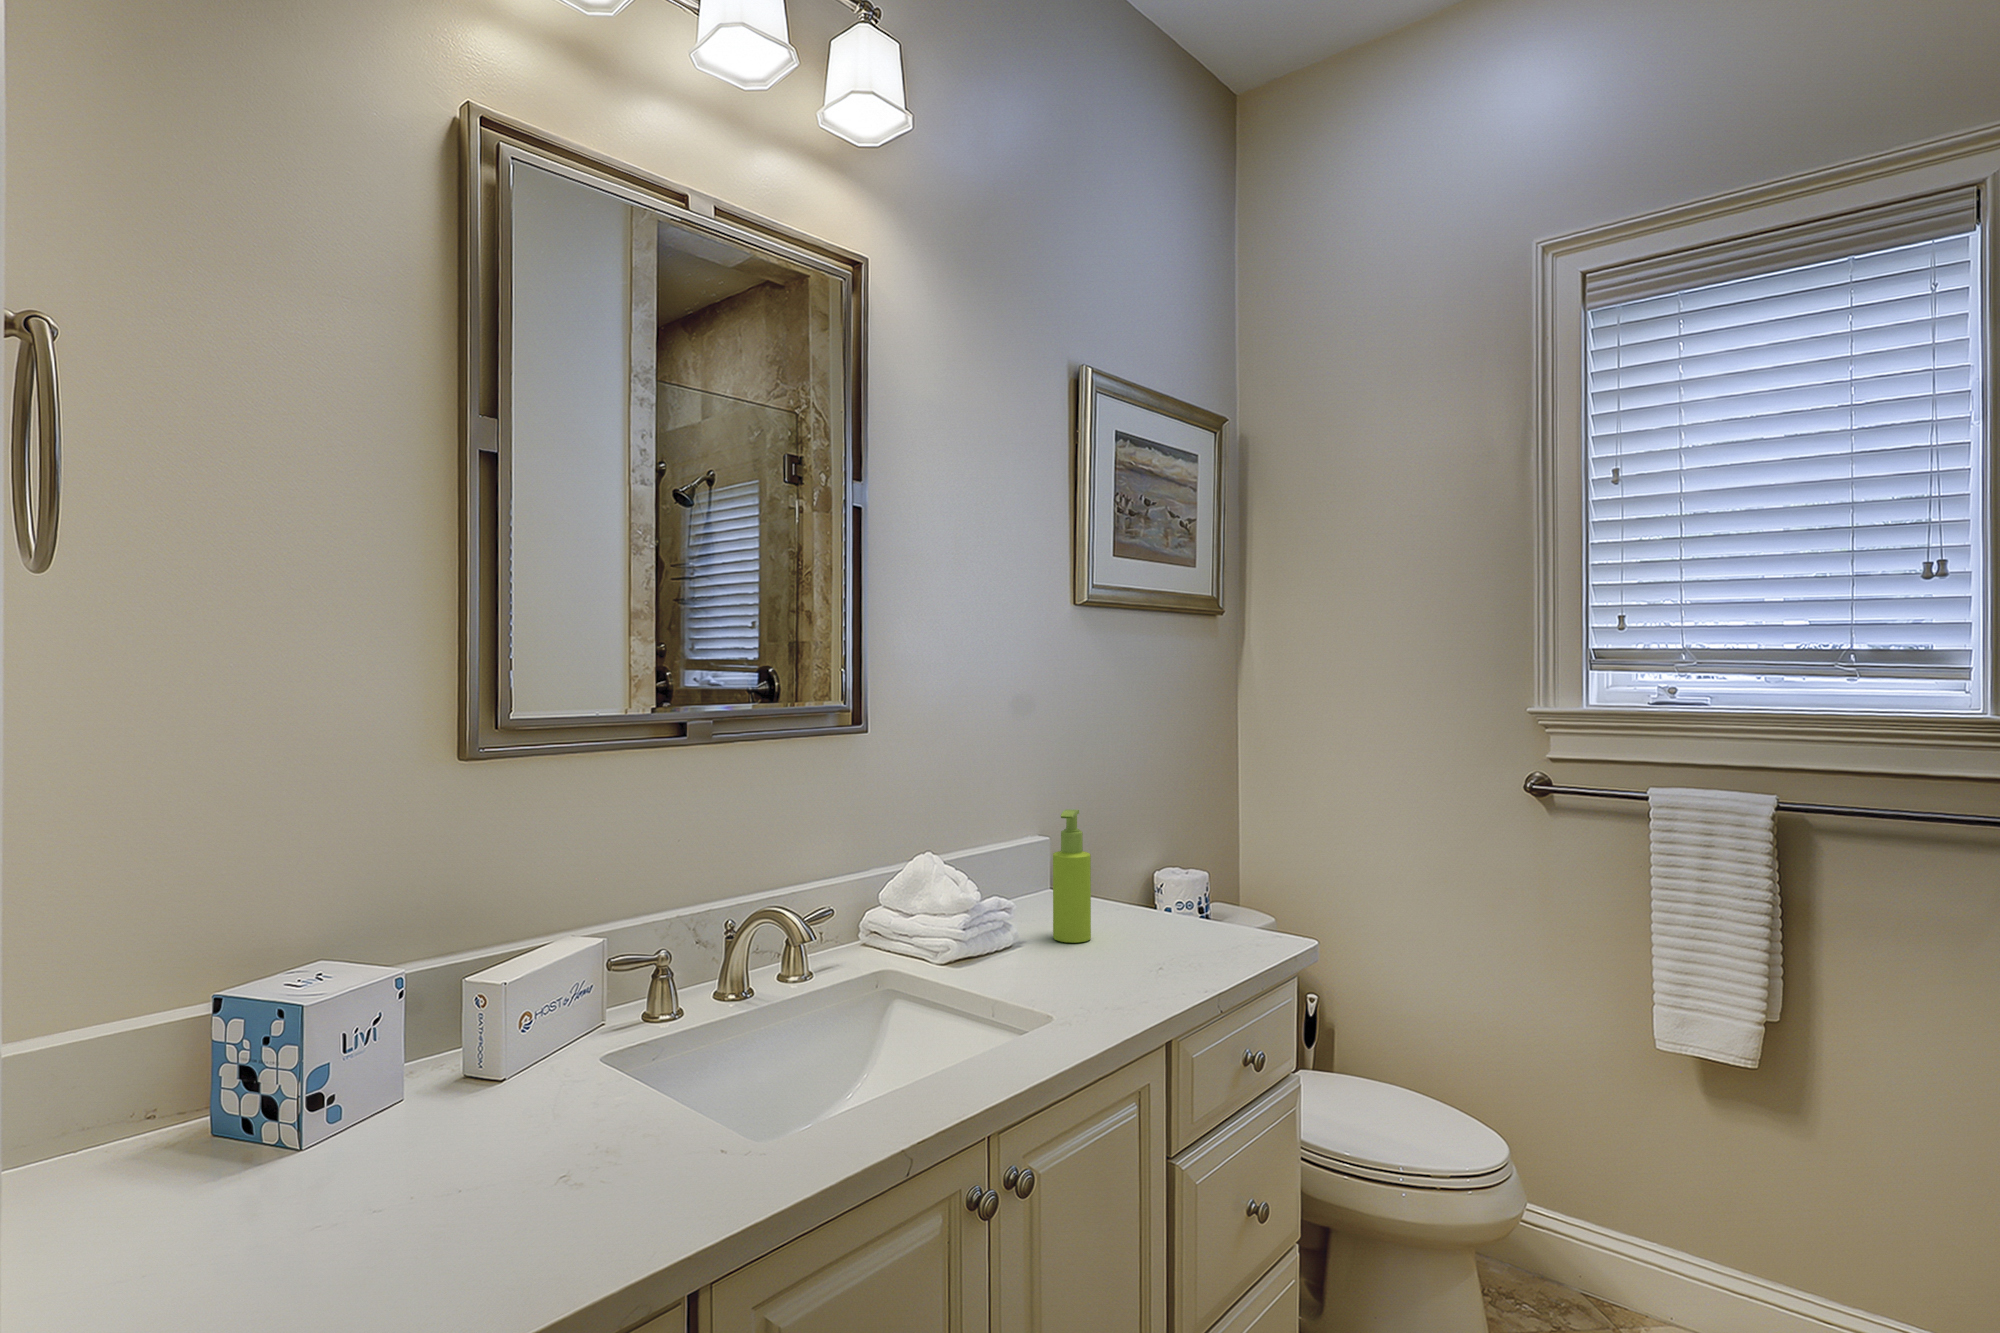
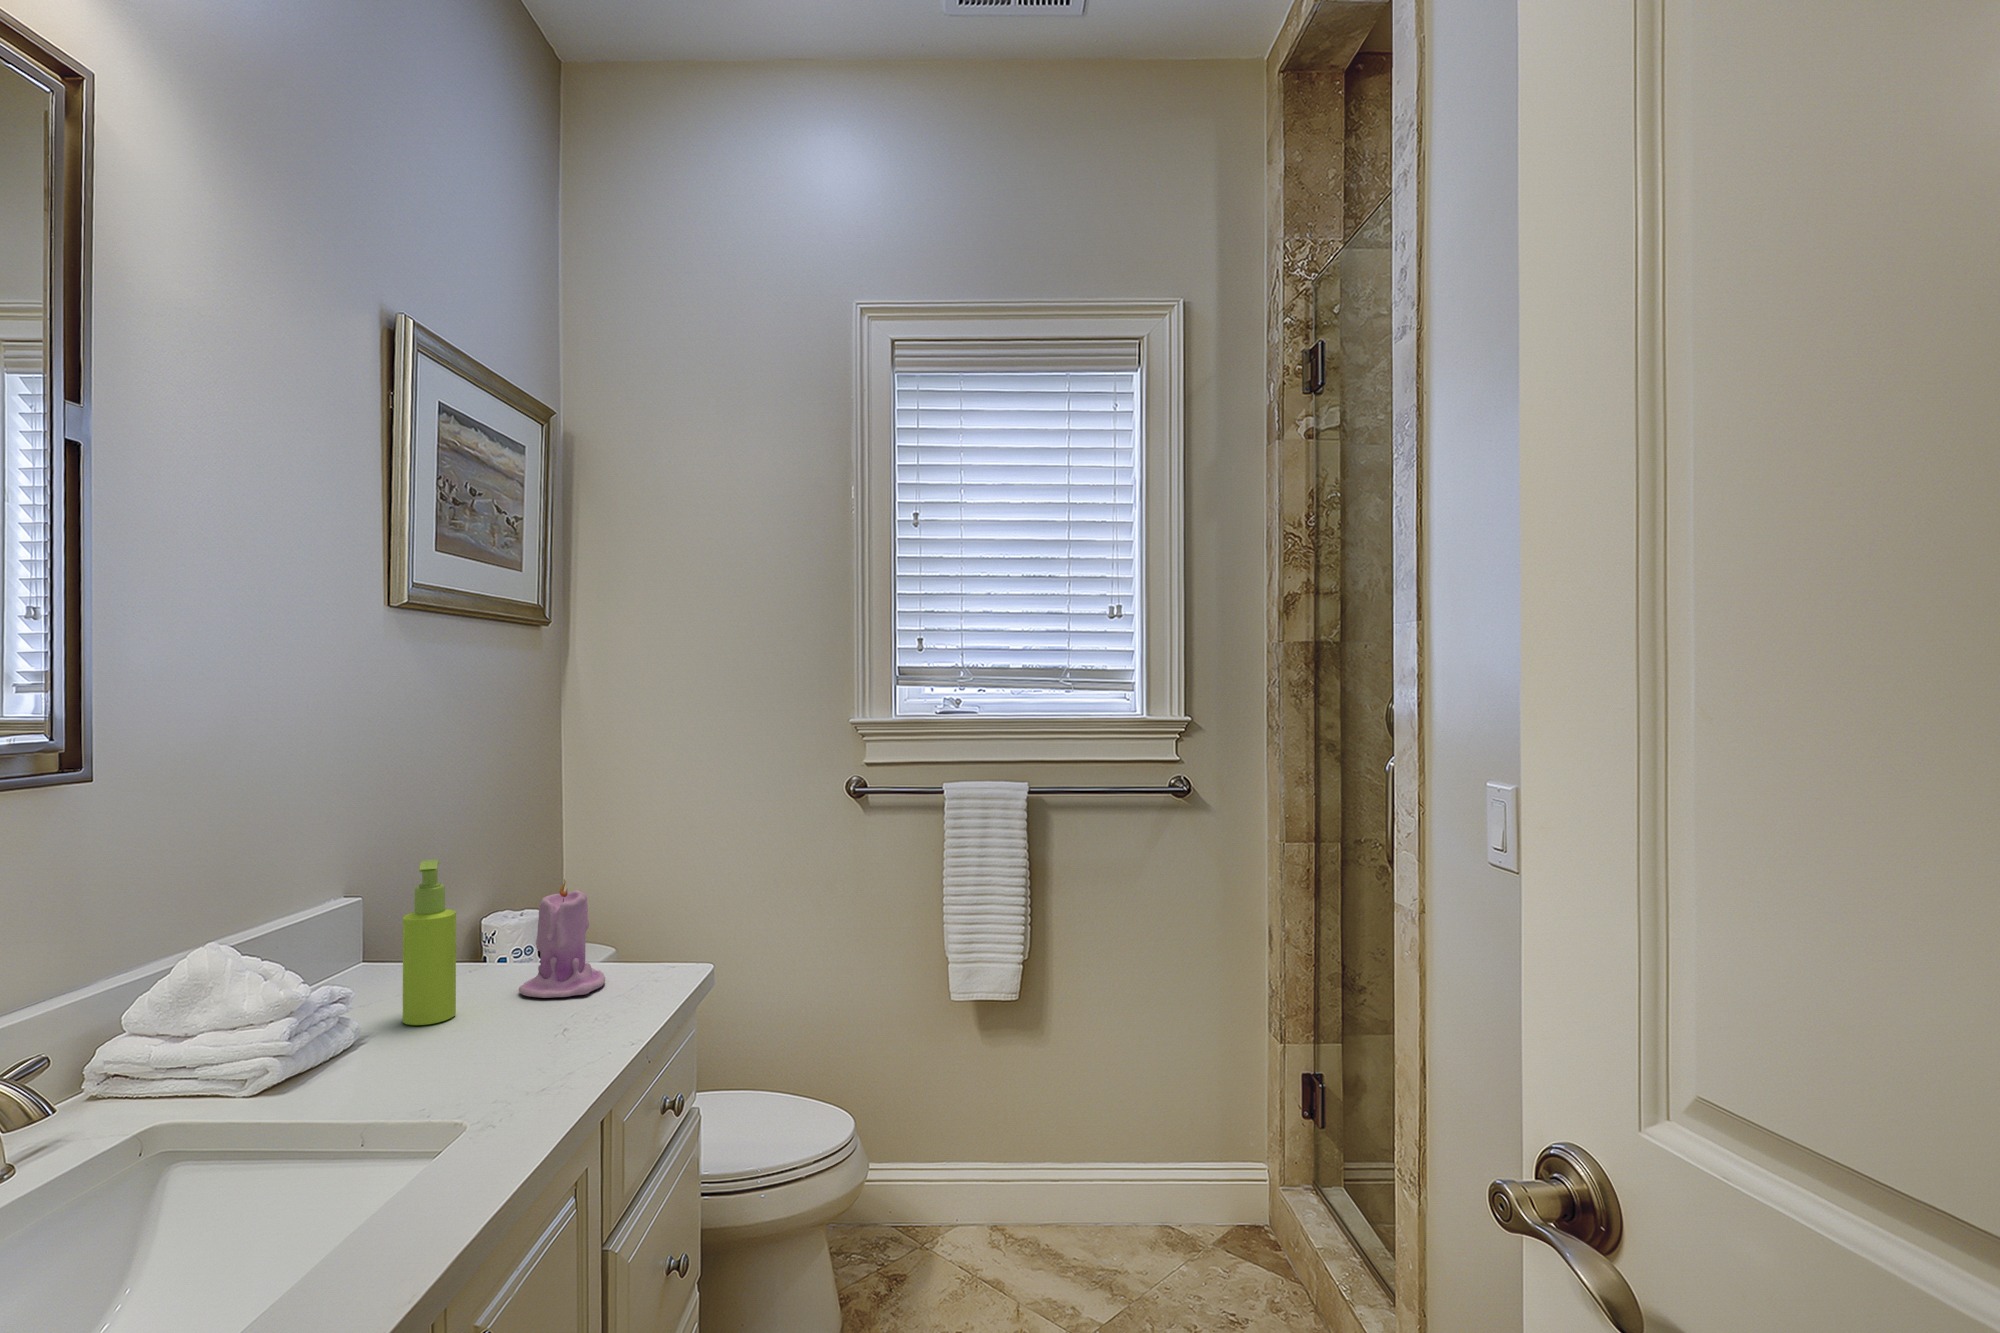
candle: none [1143,839,1215,944] -> present [519,879,605,998]

